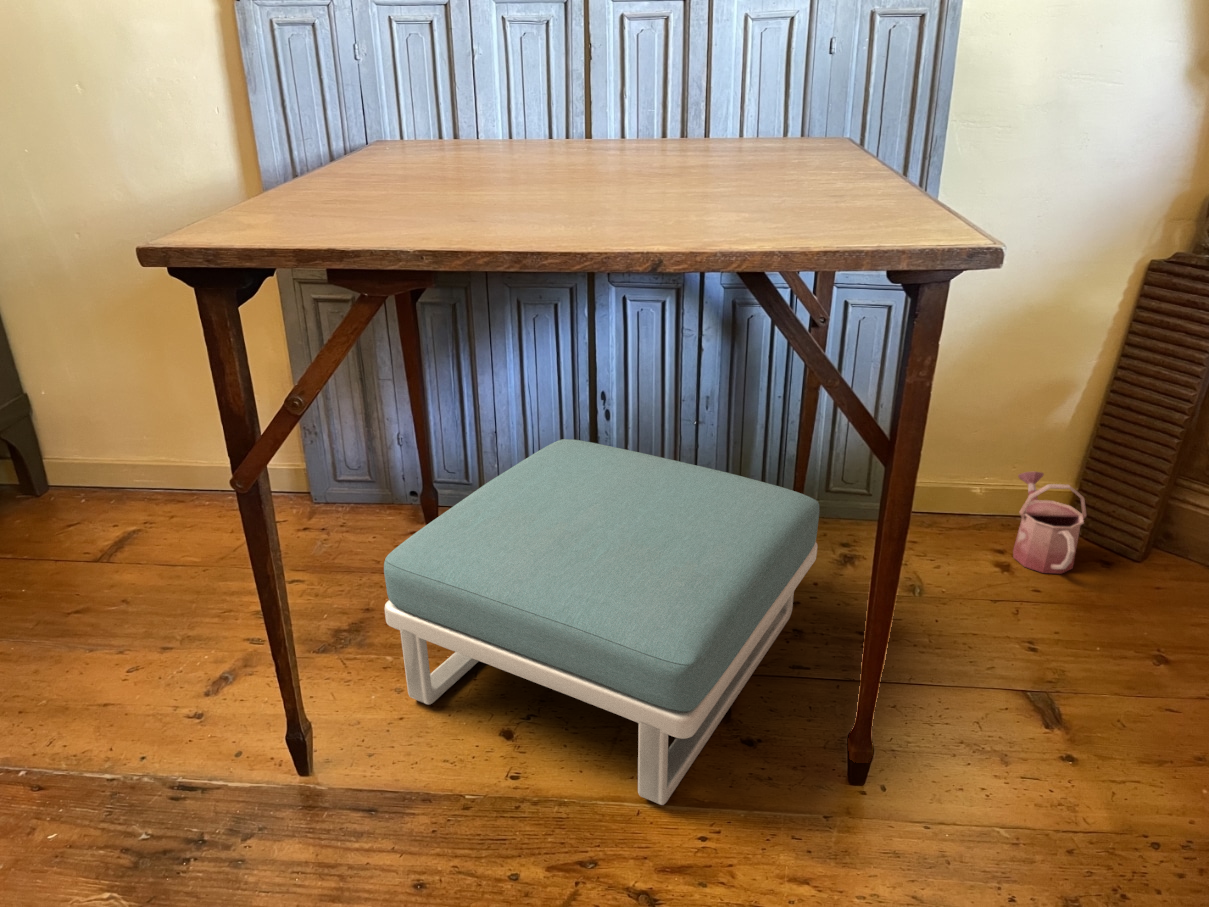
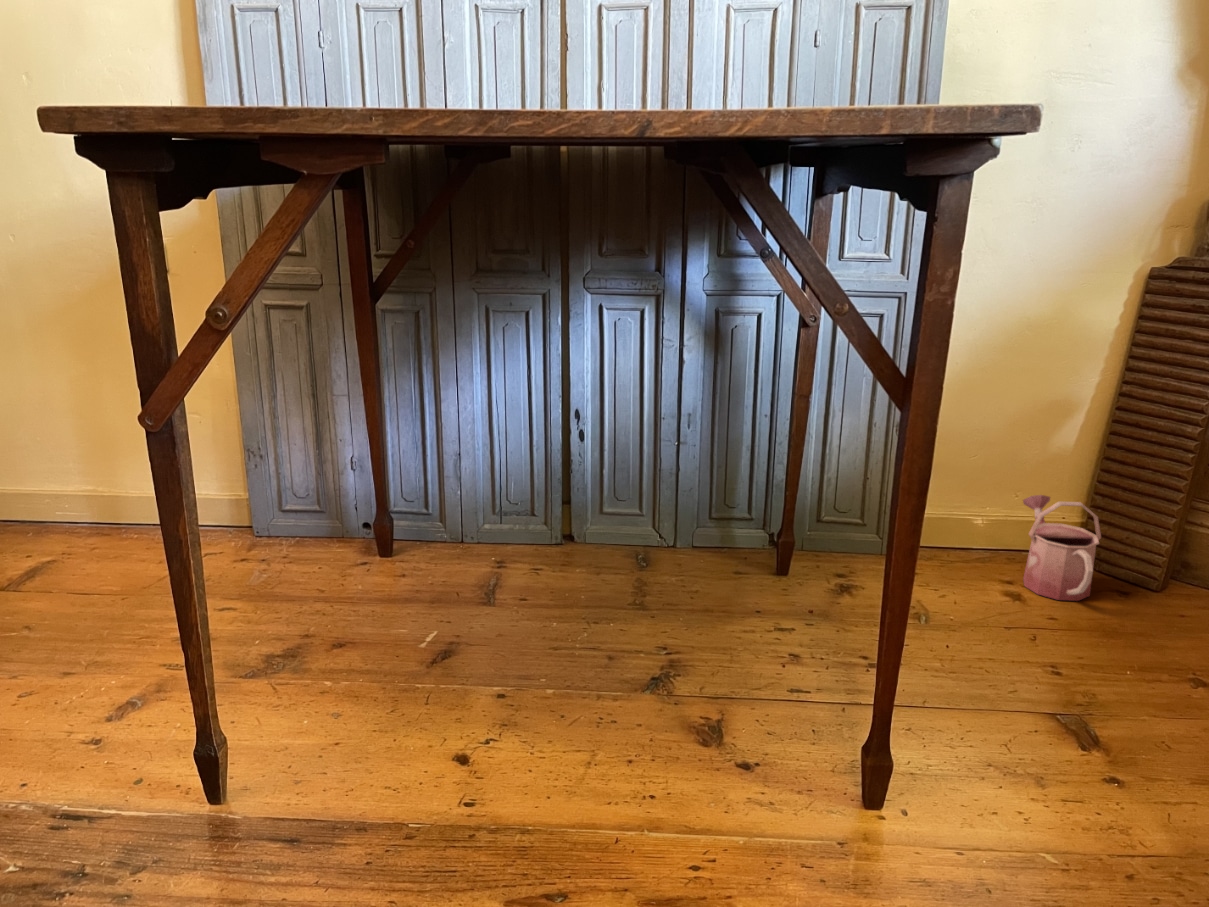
footstool: present [384,439,819,805] -> none [324,449,816,831]

